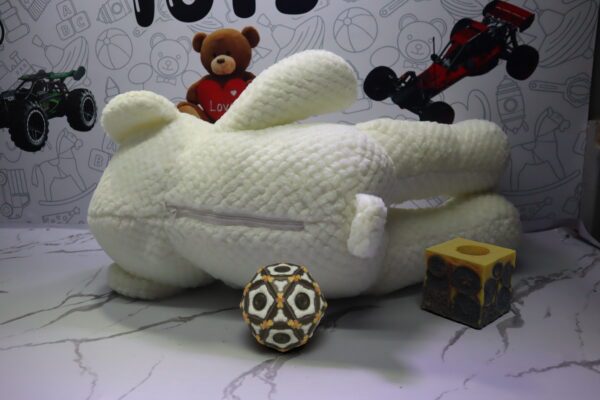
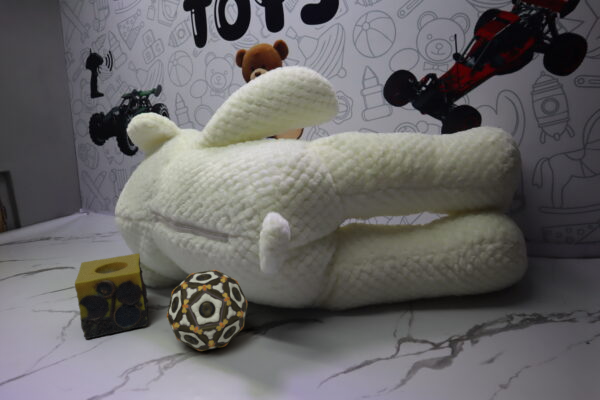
candle: present [421,237,516,328] -> present [75,254,148,339]

